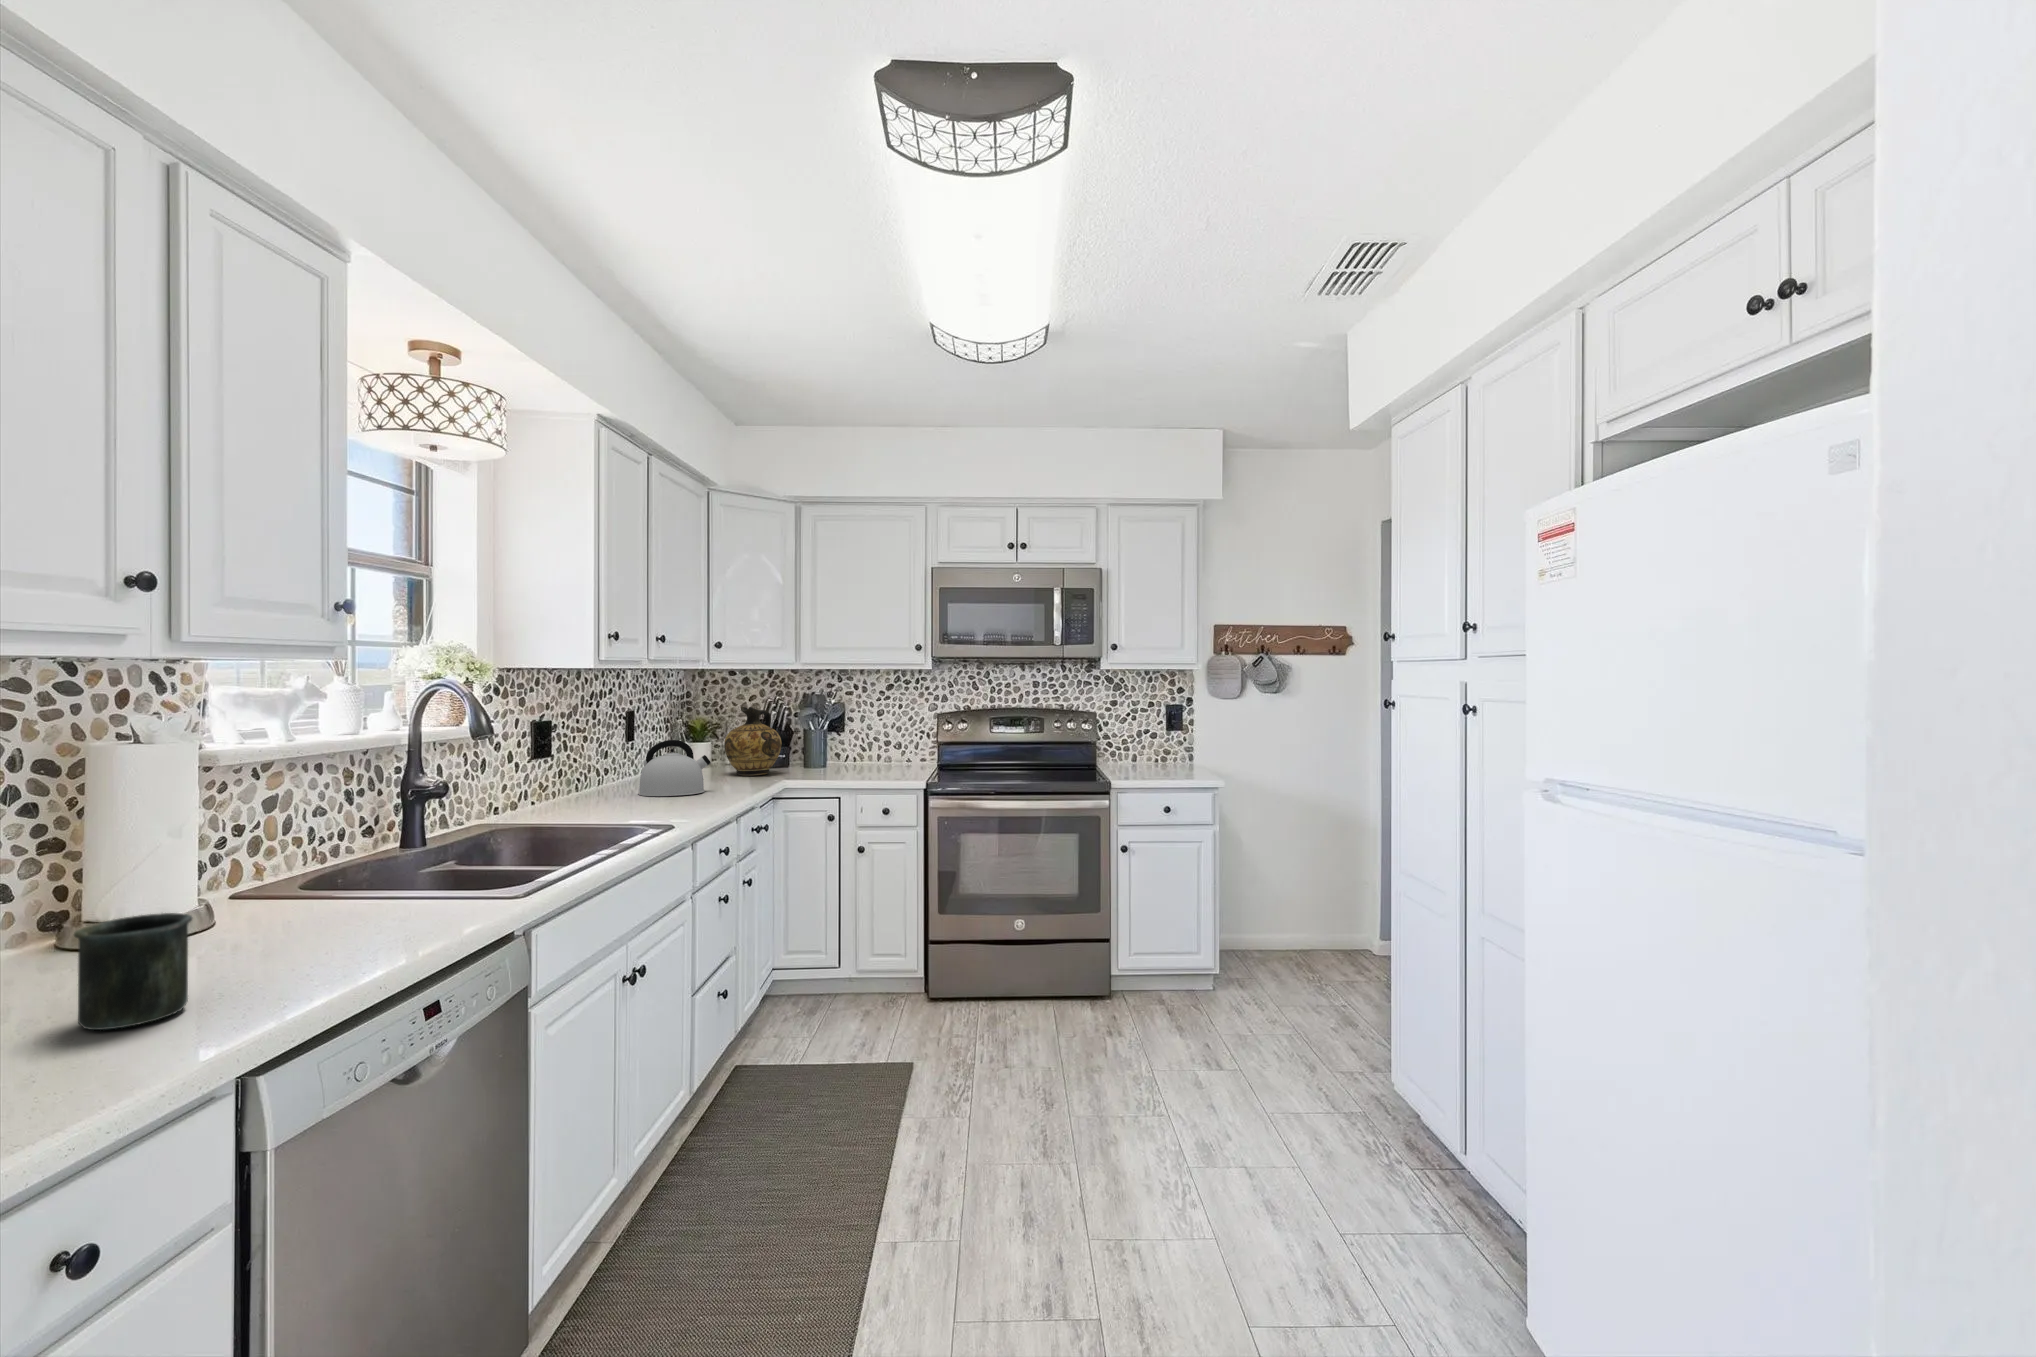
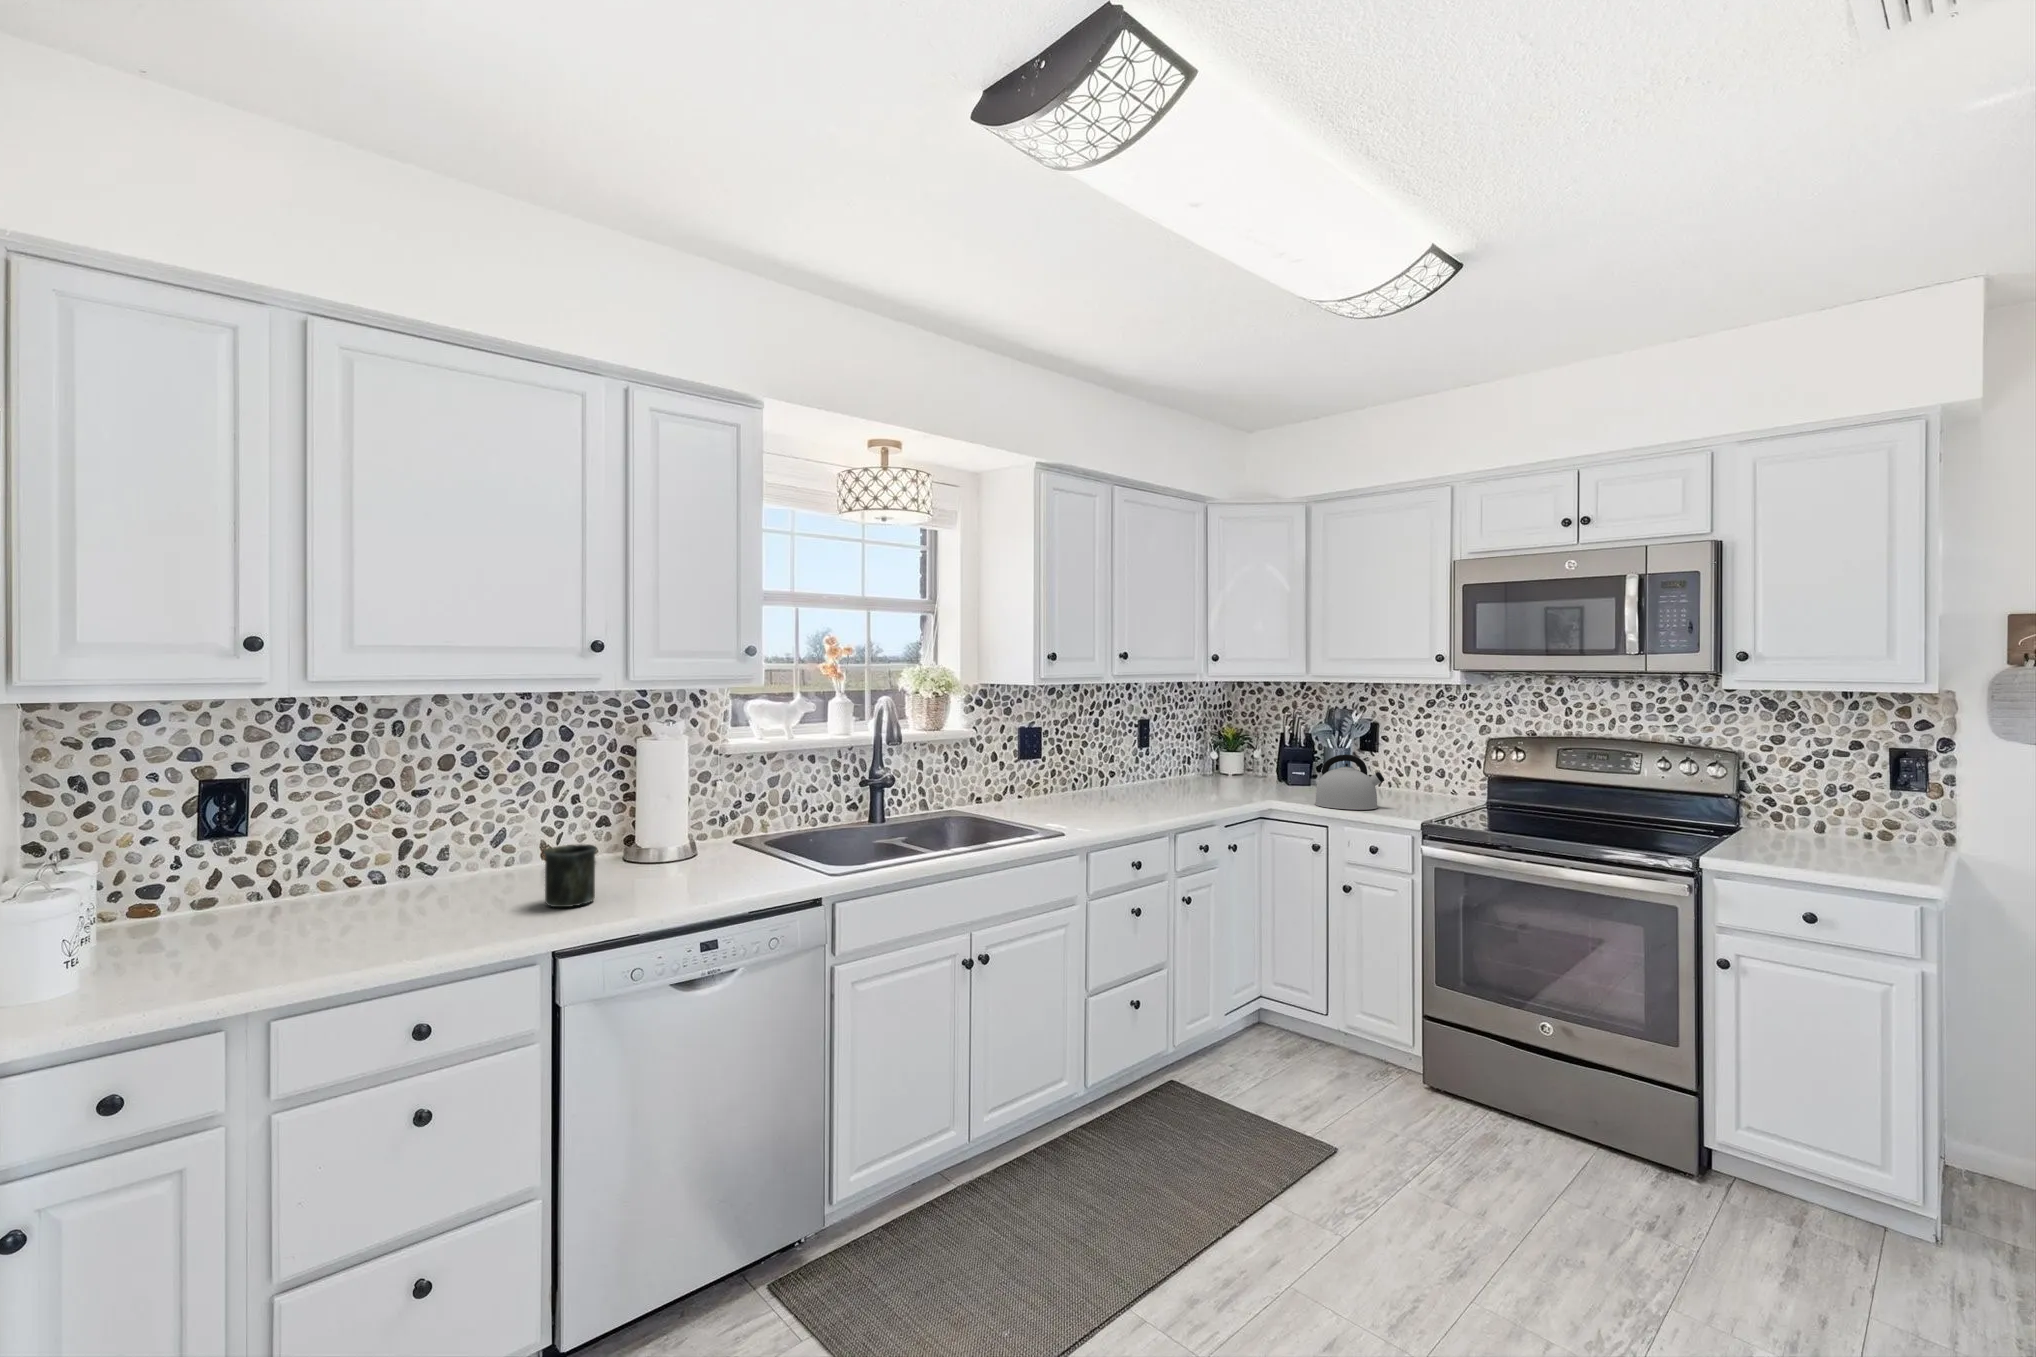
ceramic jug: present [724,707,782,776] -> none [1231,720,1290,792]
kettle: present [638,740,711,796] -> present [1315,754,1384,810]

